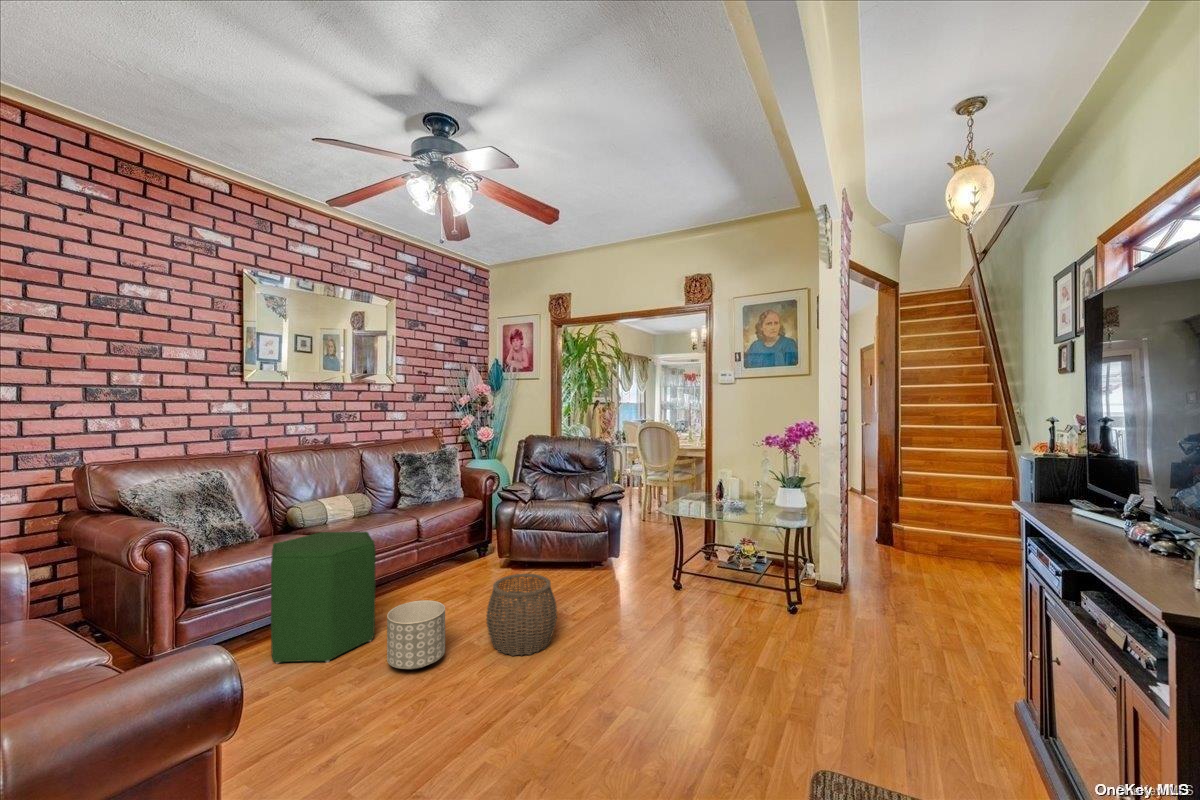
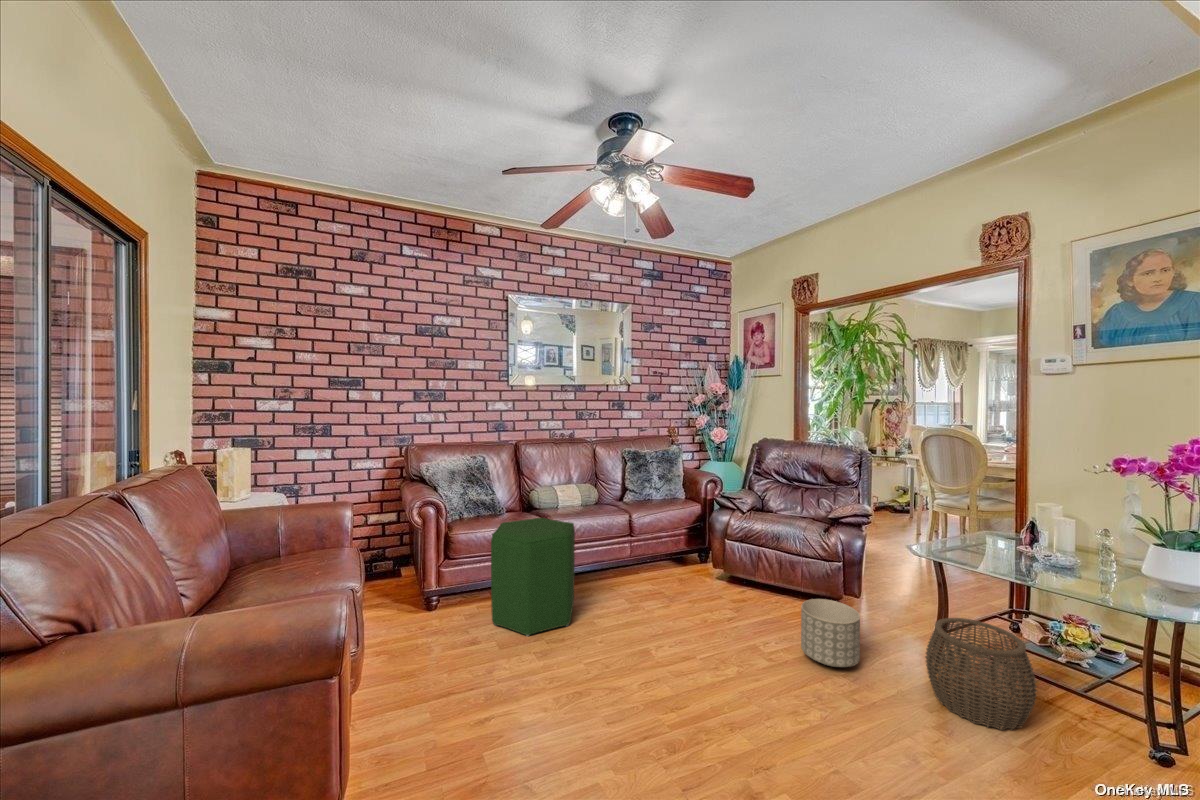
woven basket: present [486,574,557,656] -> present [925,618,1037,730]
planter: present [387,600,445,670] -> present [801,599,860,667]

